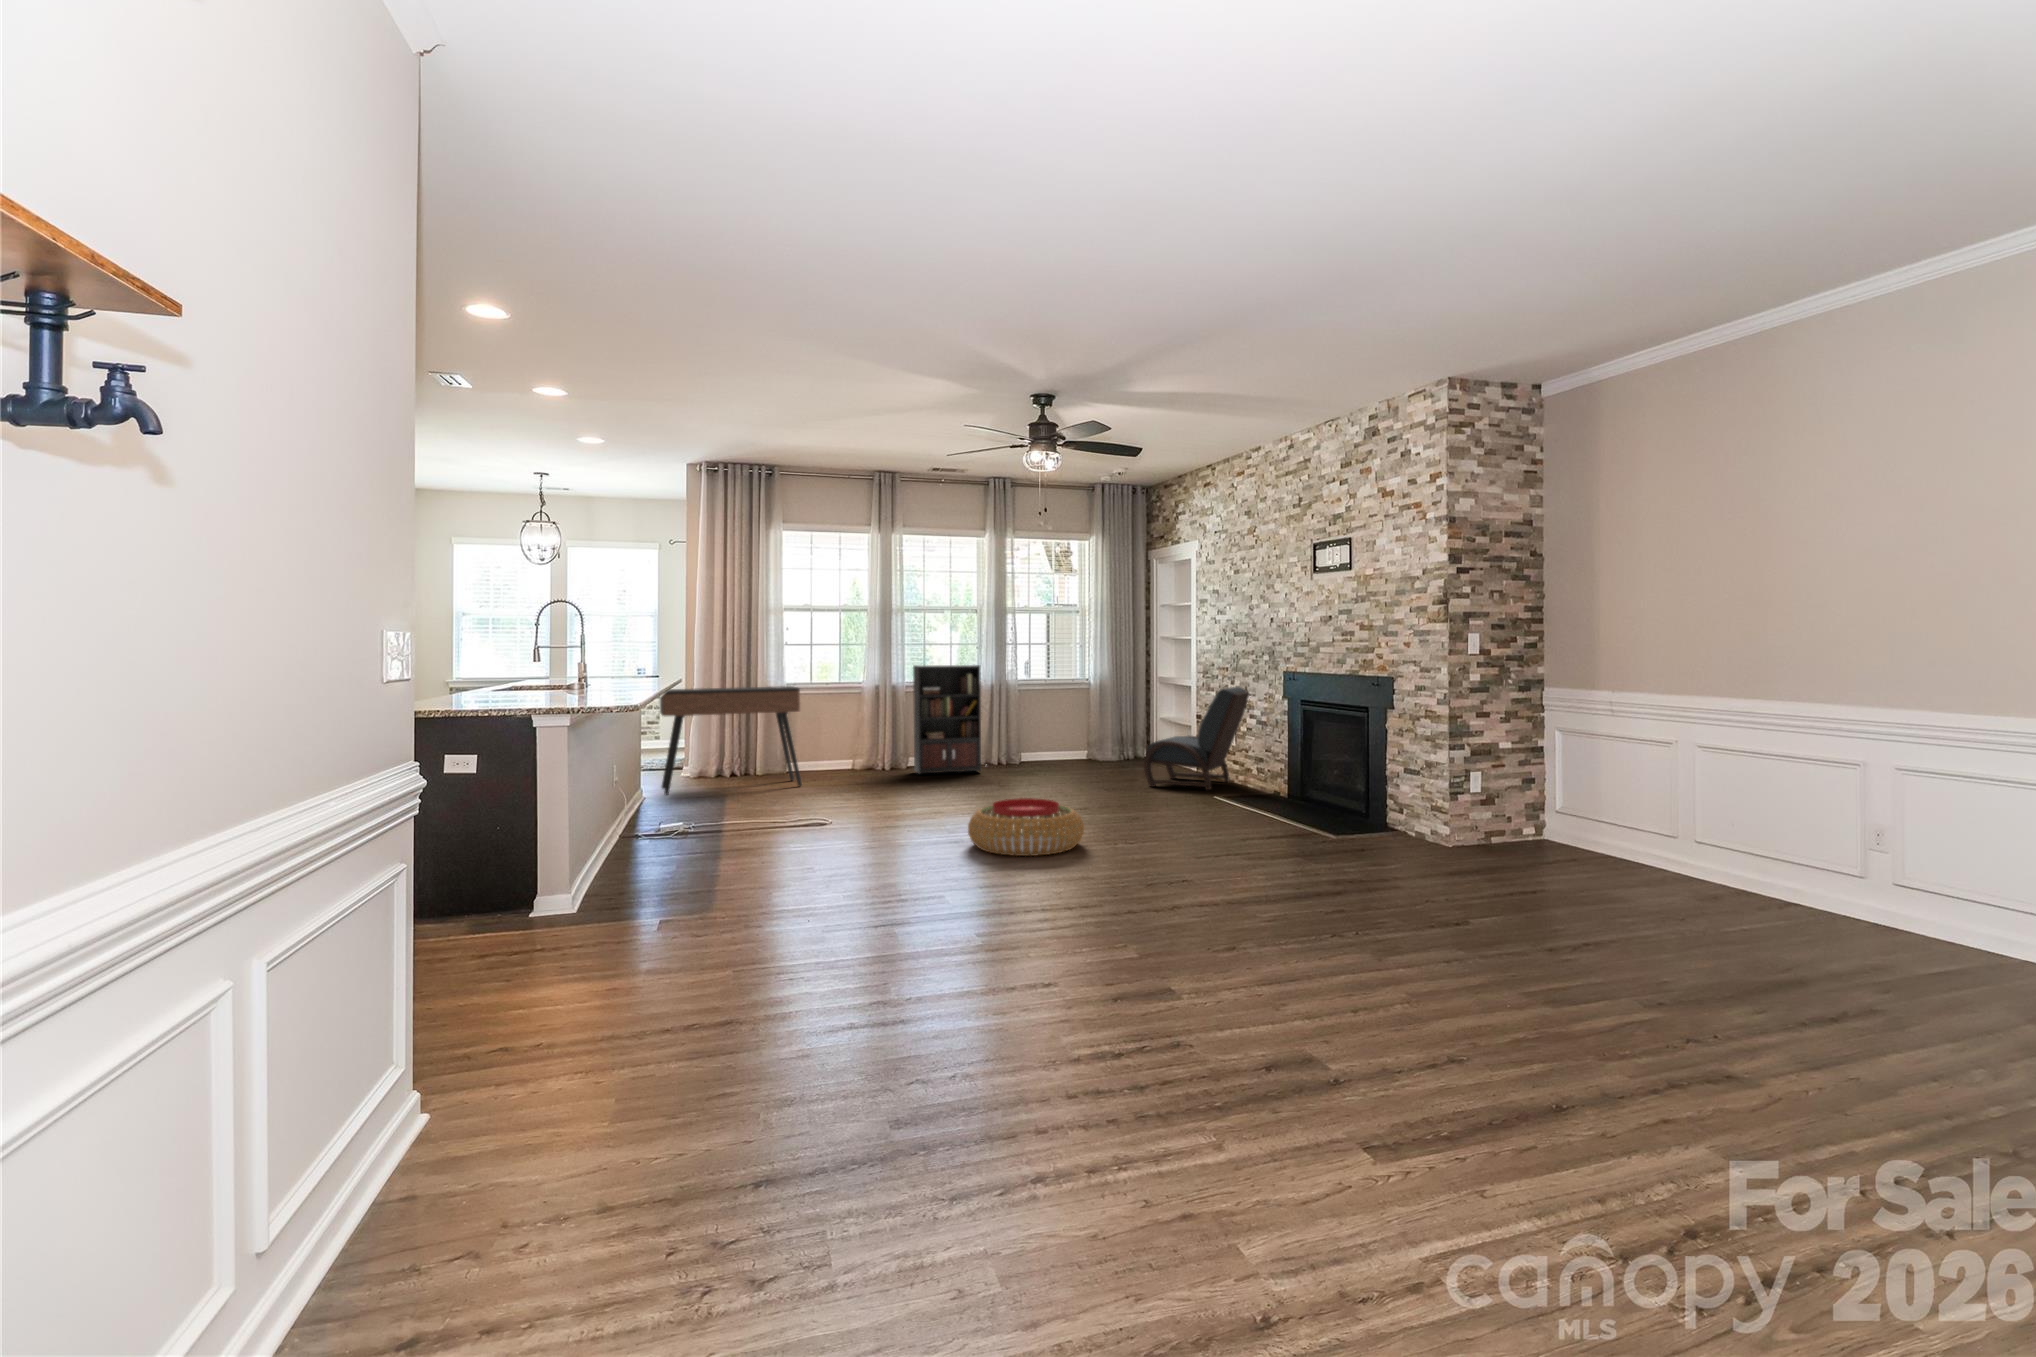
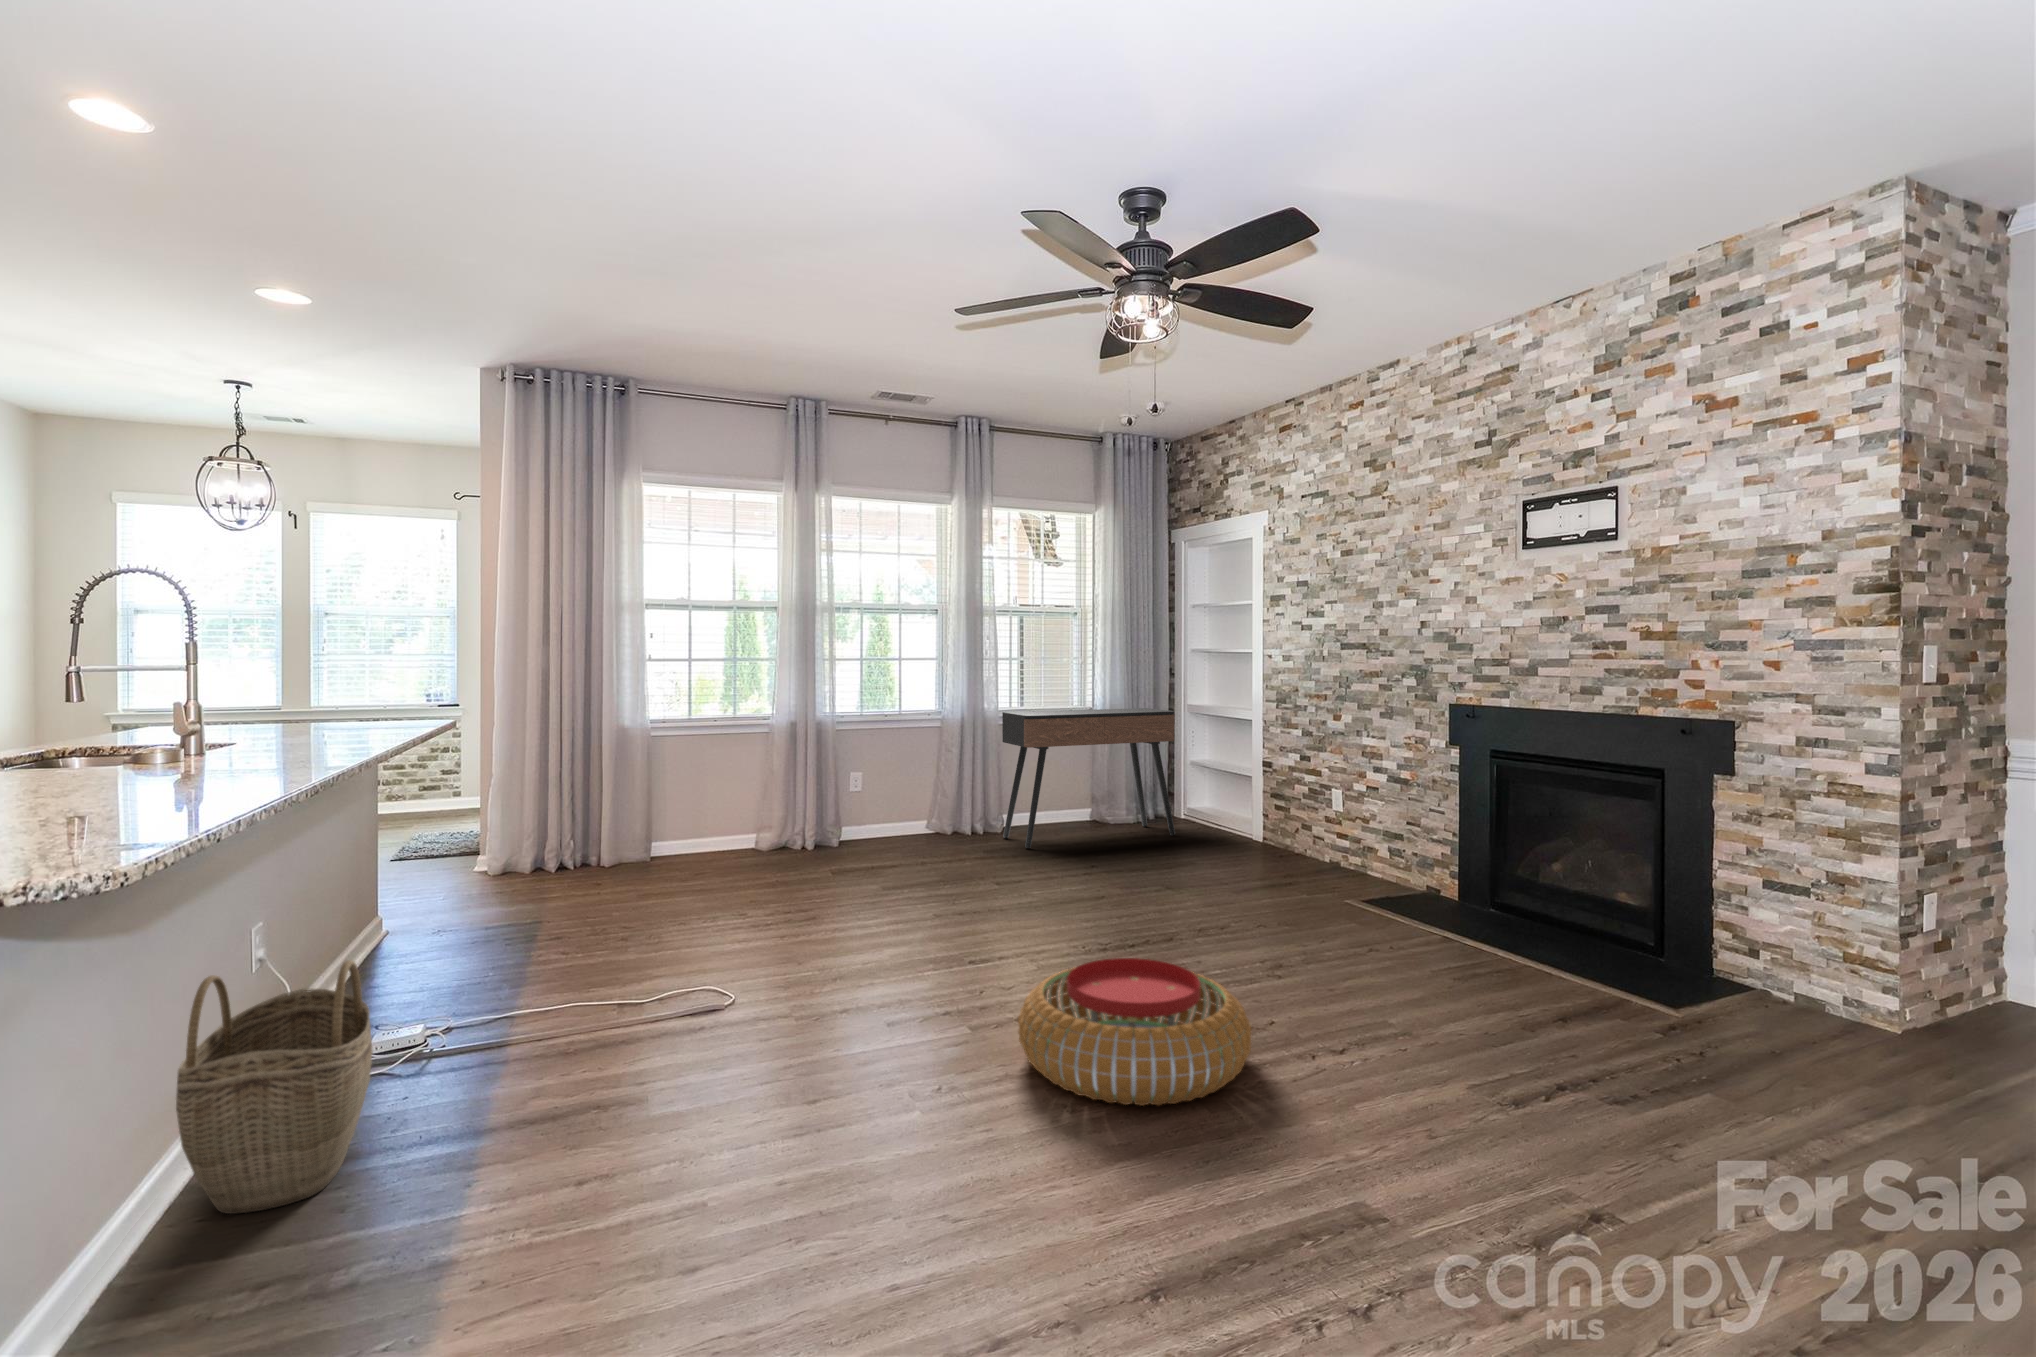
bookcase: present [913,665,981,774] -> none [849,689,954,857]
console table: present [660,686,802,795] -> present [1002,708,1175,849]
lounge chair: present [1144,687,1249,790] -> none [1214,724,1370,885]
woven basket: none [606,774,674,870] -> present [176,960,372,1214]

